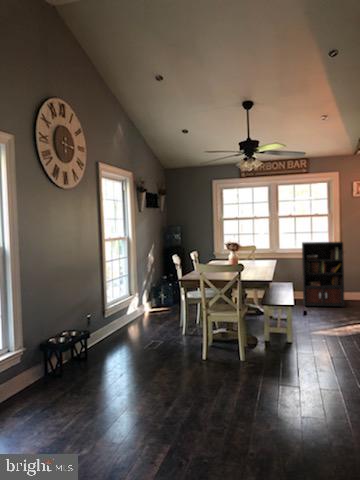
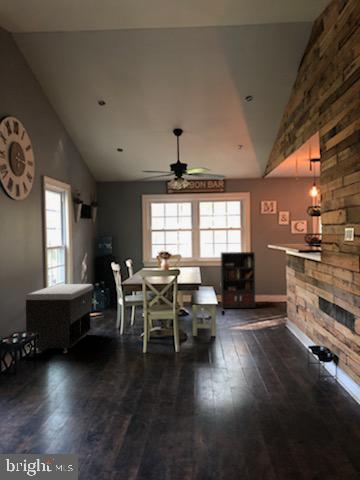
storage bench: none [77,278,154,355] -> present [26,284,94,353]

